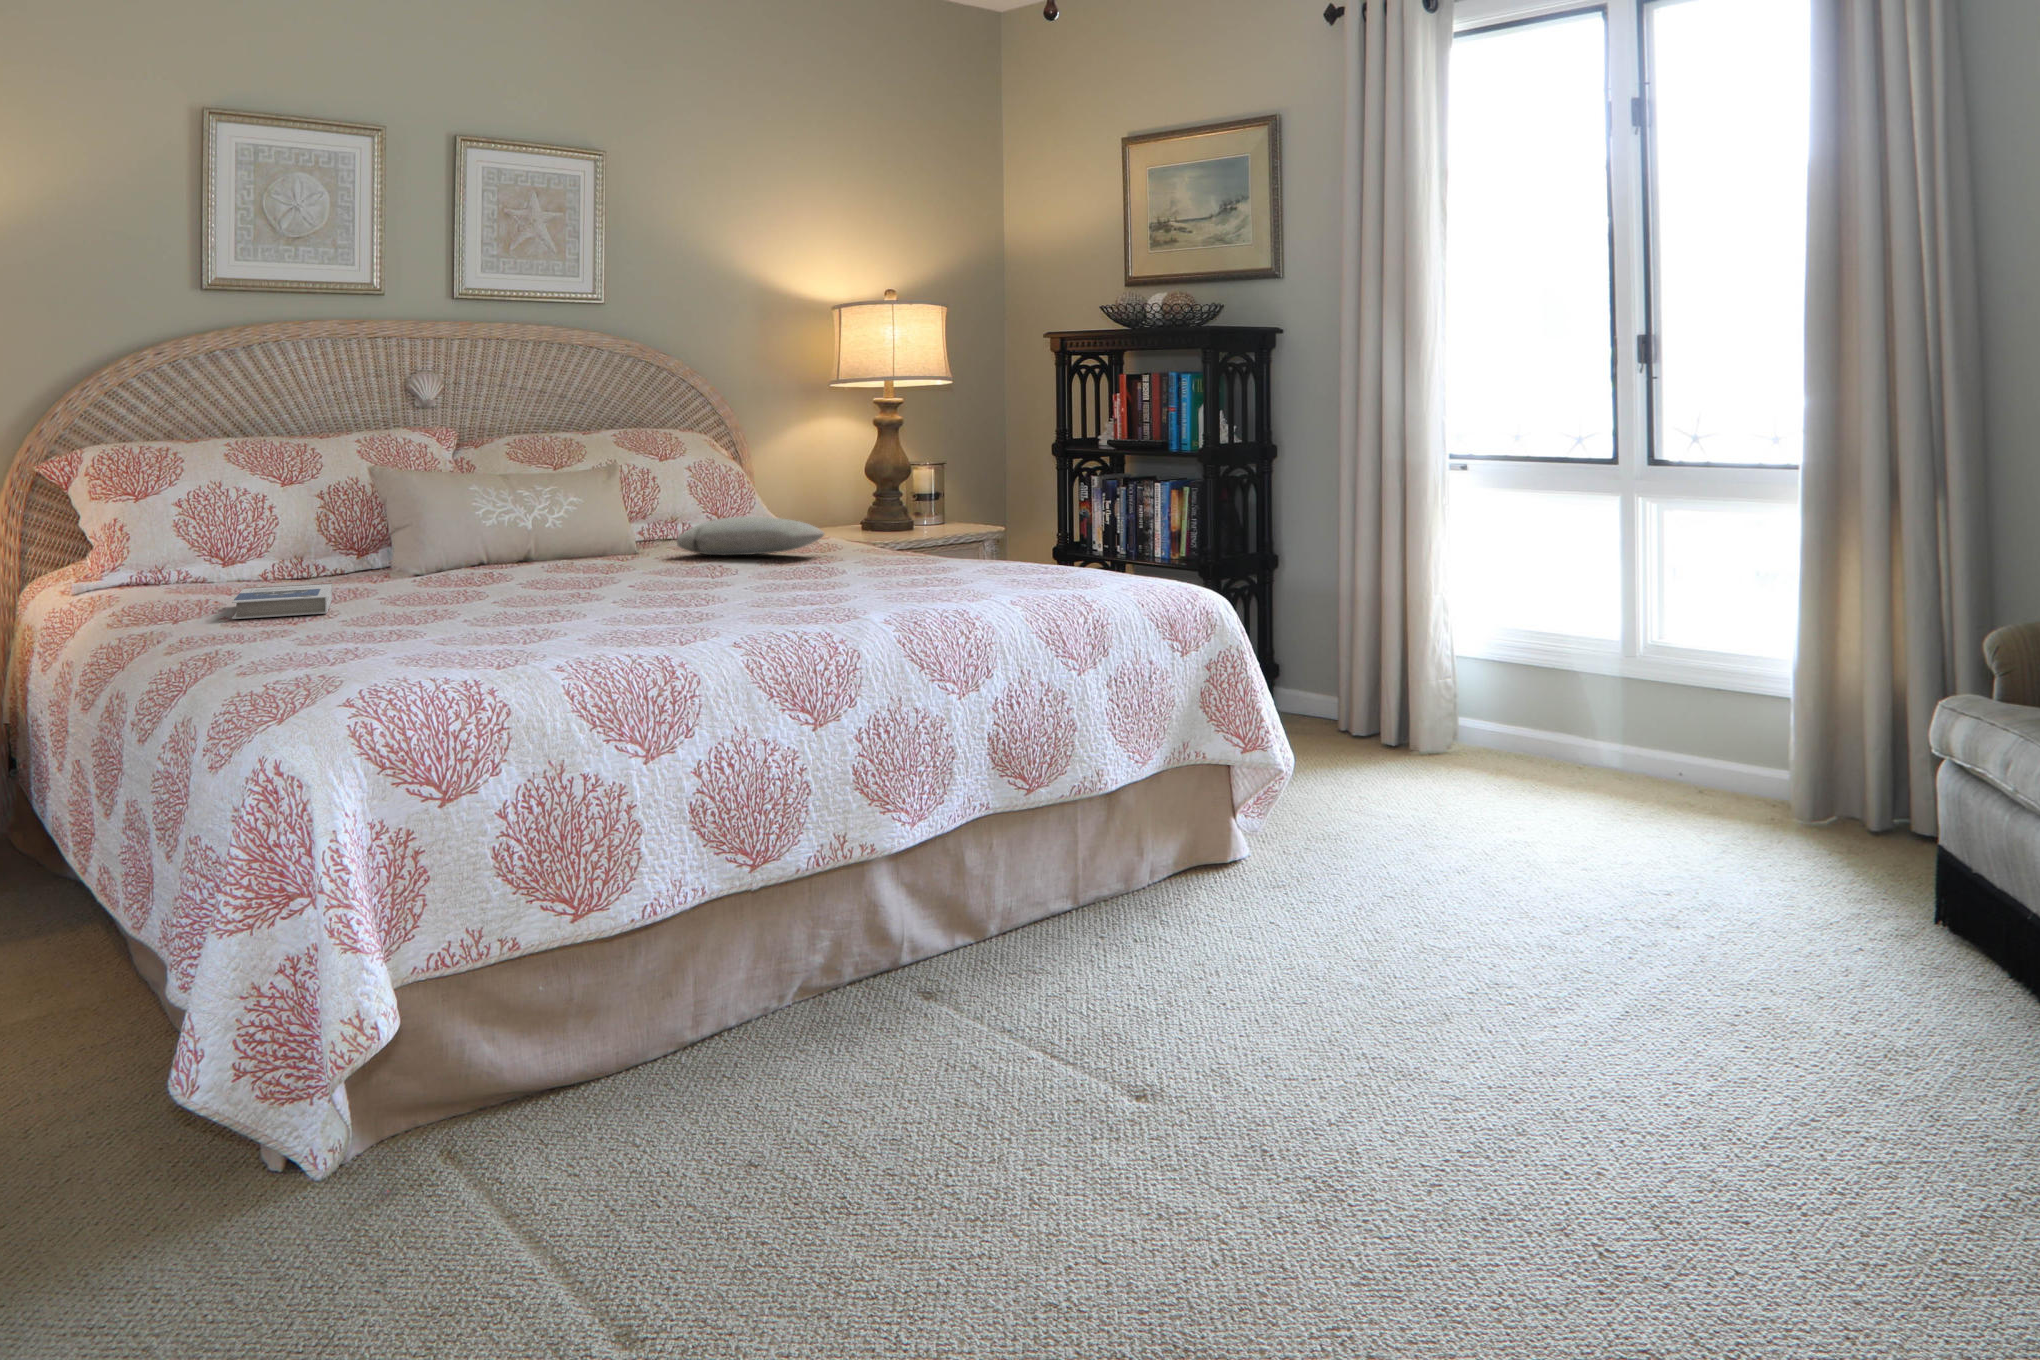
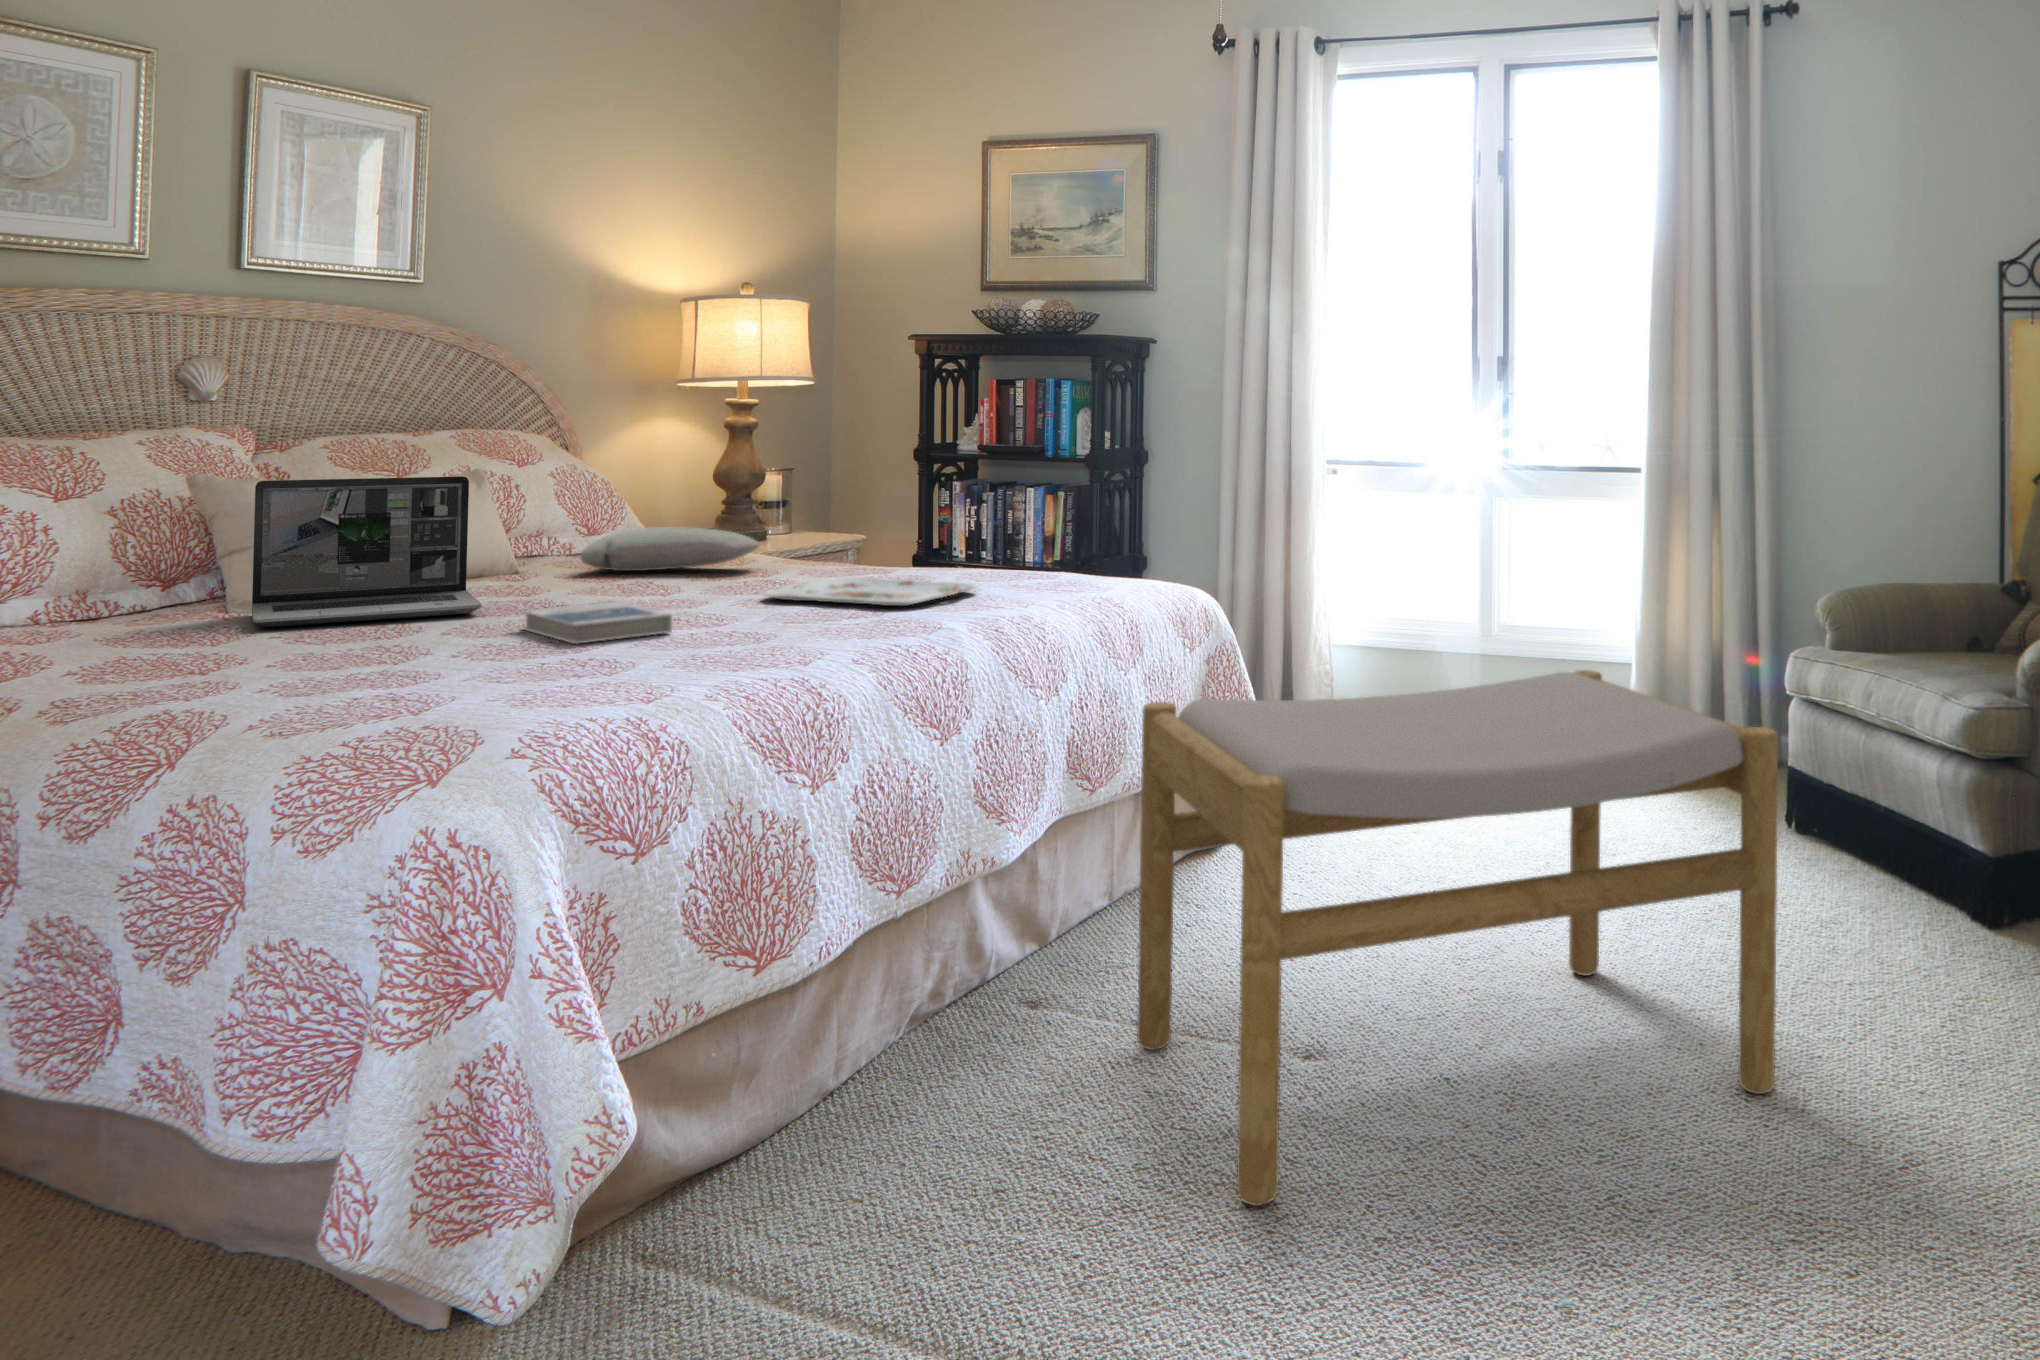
laptop: none [370,470,552,591] -> present [252,476,482,627]
serving tray: none [765,568,958,596] -> present [763,578,974,606]
hardback book: present [232,583,332,619] -> present [523,601,672,644]
footstool: none [931,703,1643,1250] -> present [1137,670,1778,1206]

